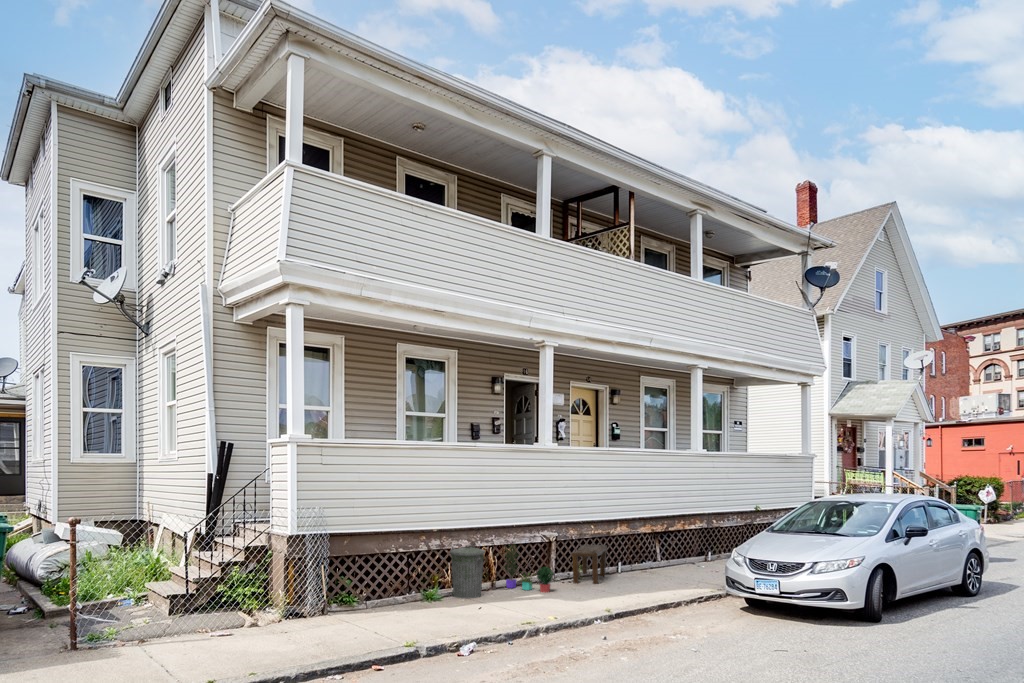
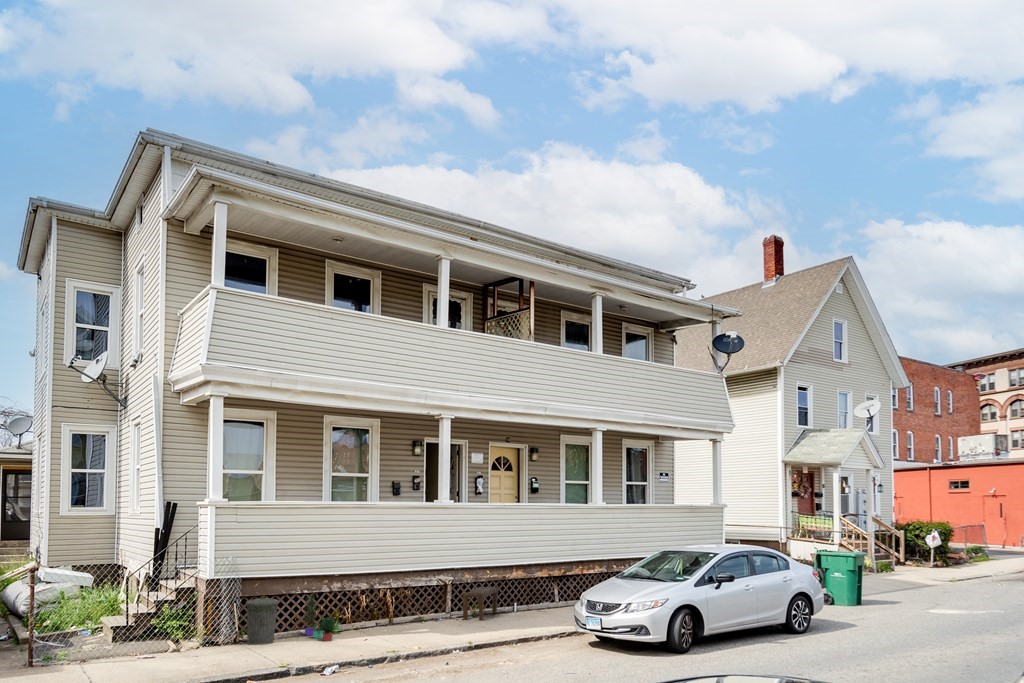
trash can: present [450,545,485,599] -> present [246,597,279,645]
potted plant: present [505,545,553,593] -> present [304,596,335,641]

